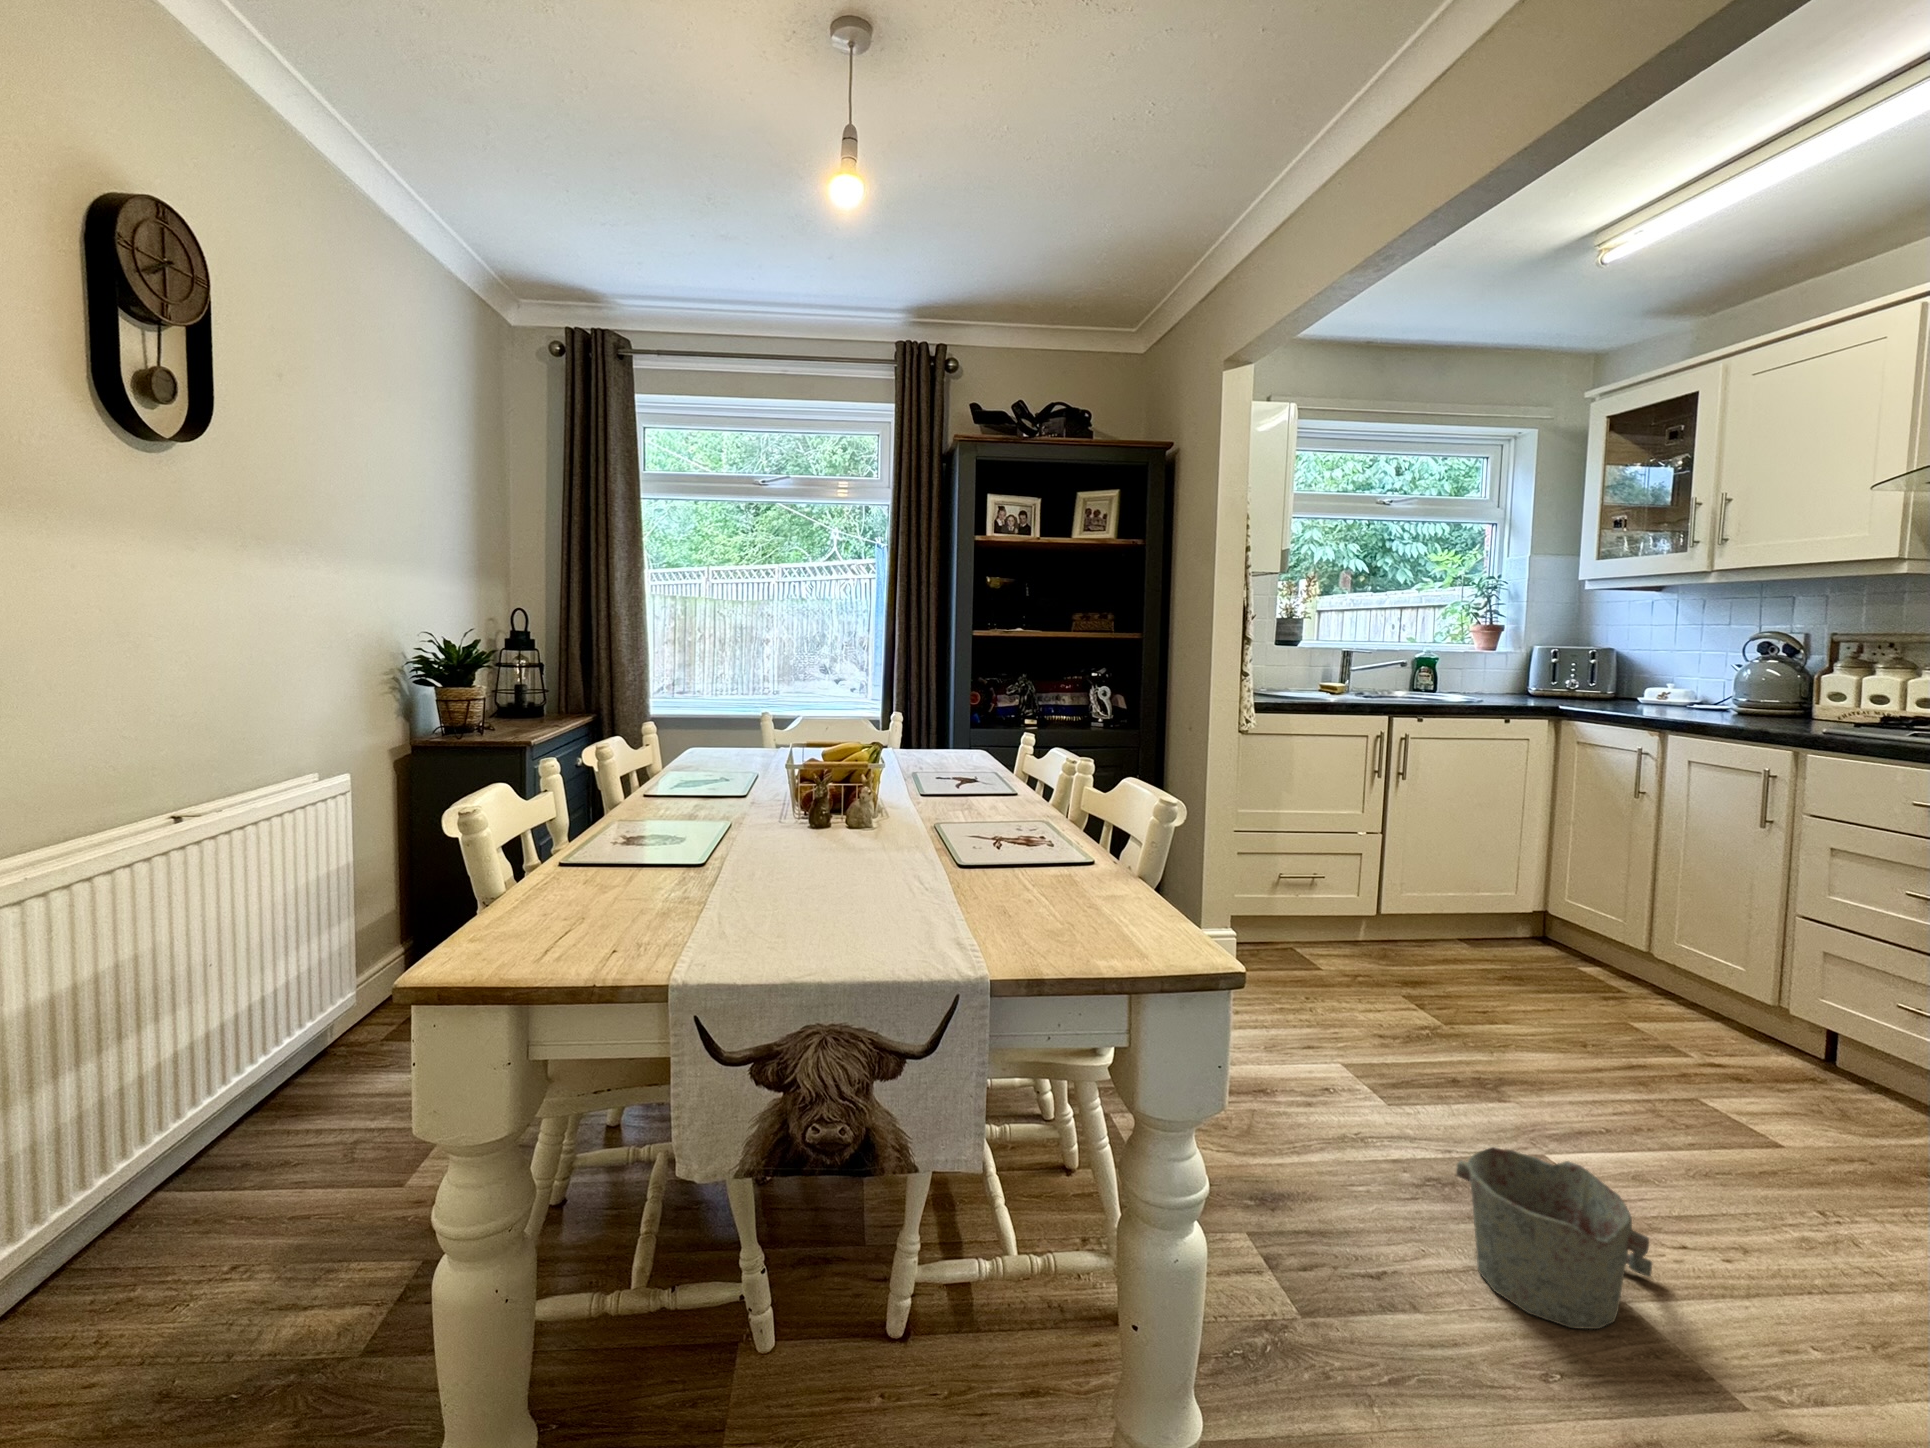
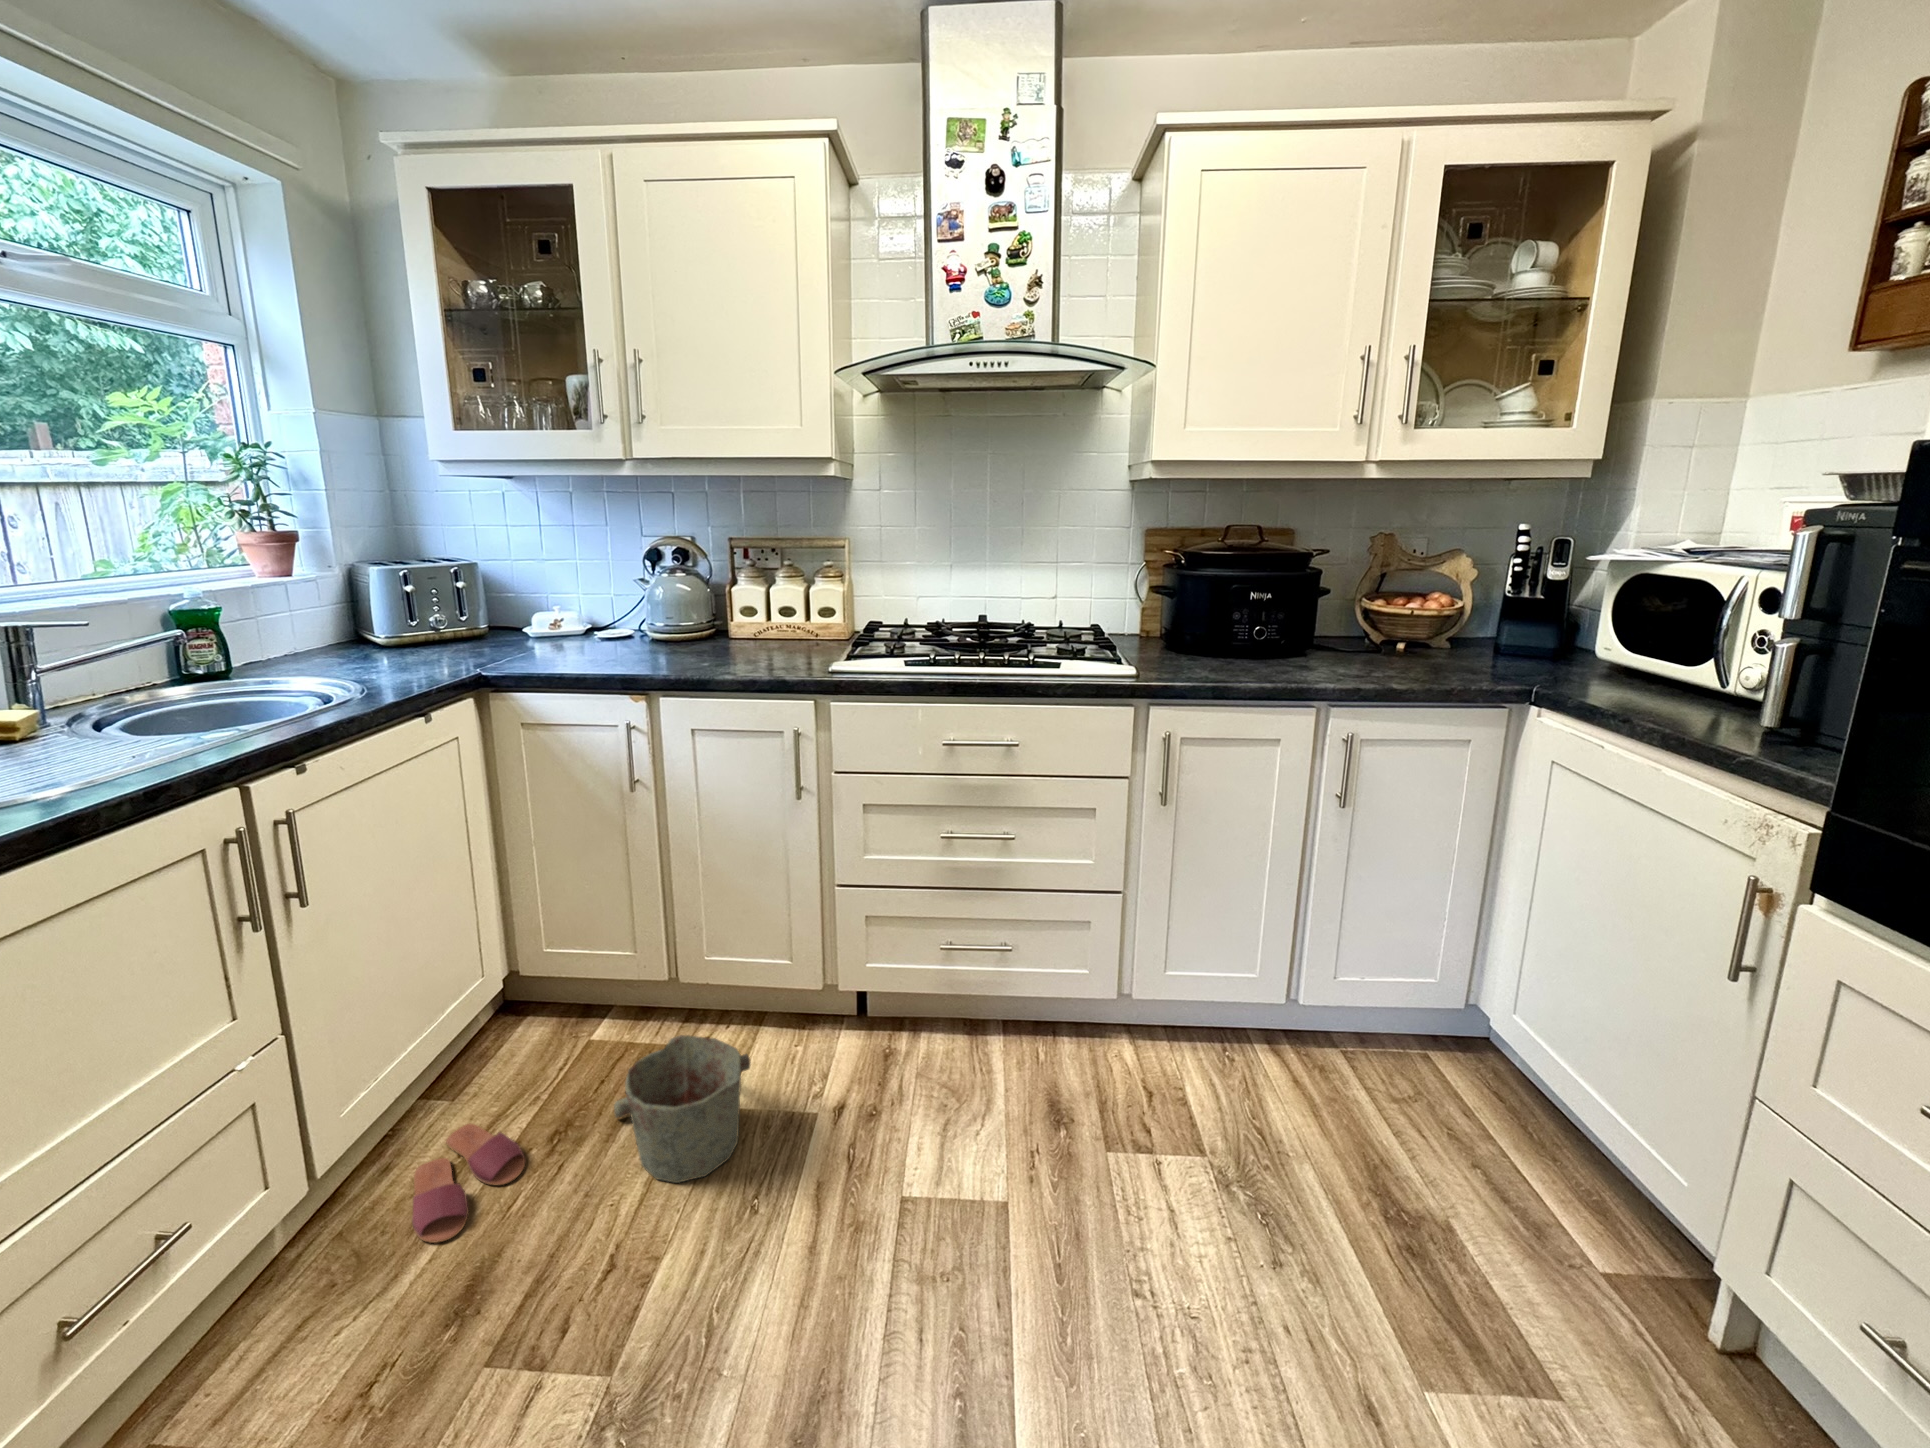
slippers: none [1286,1117,1397,1175] -> present [412,1123,525,1243]

